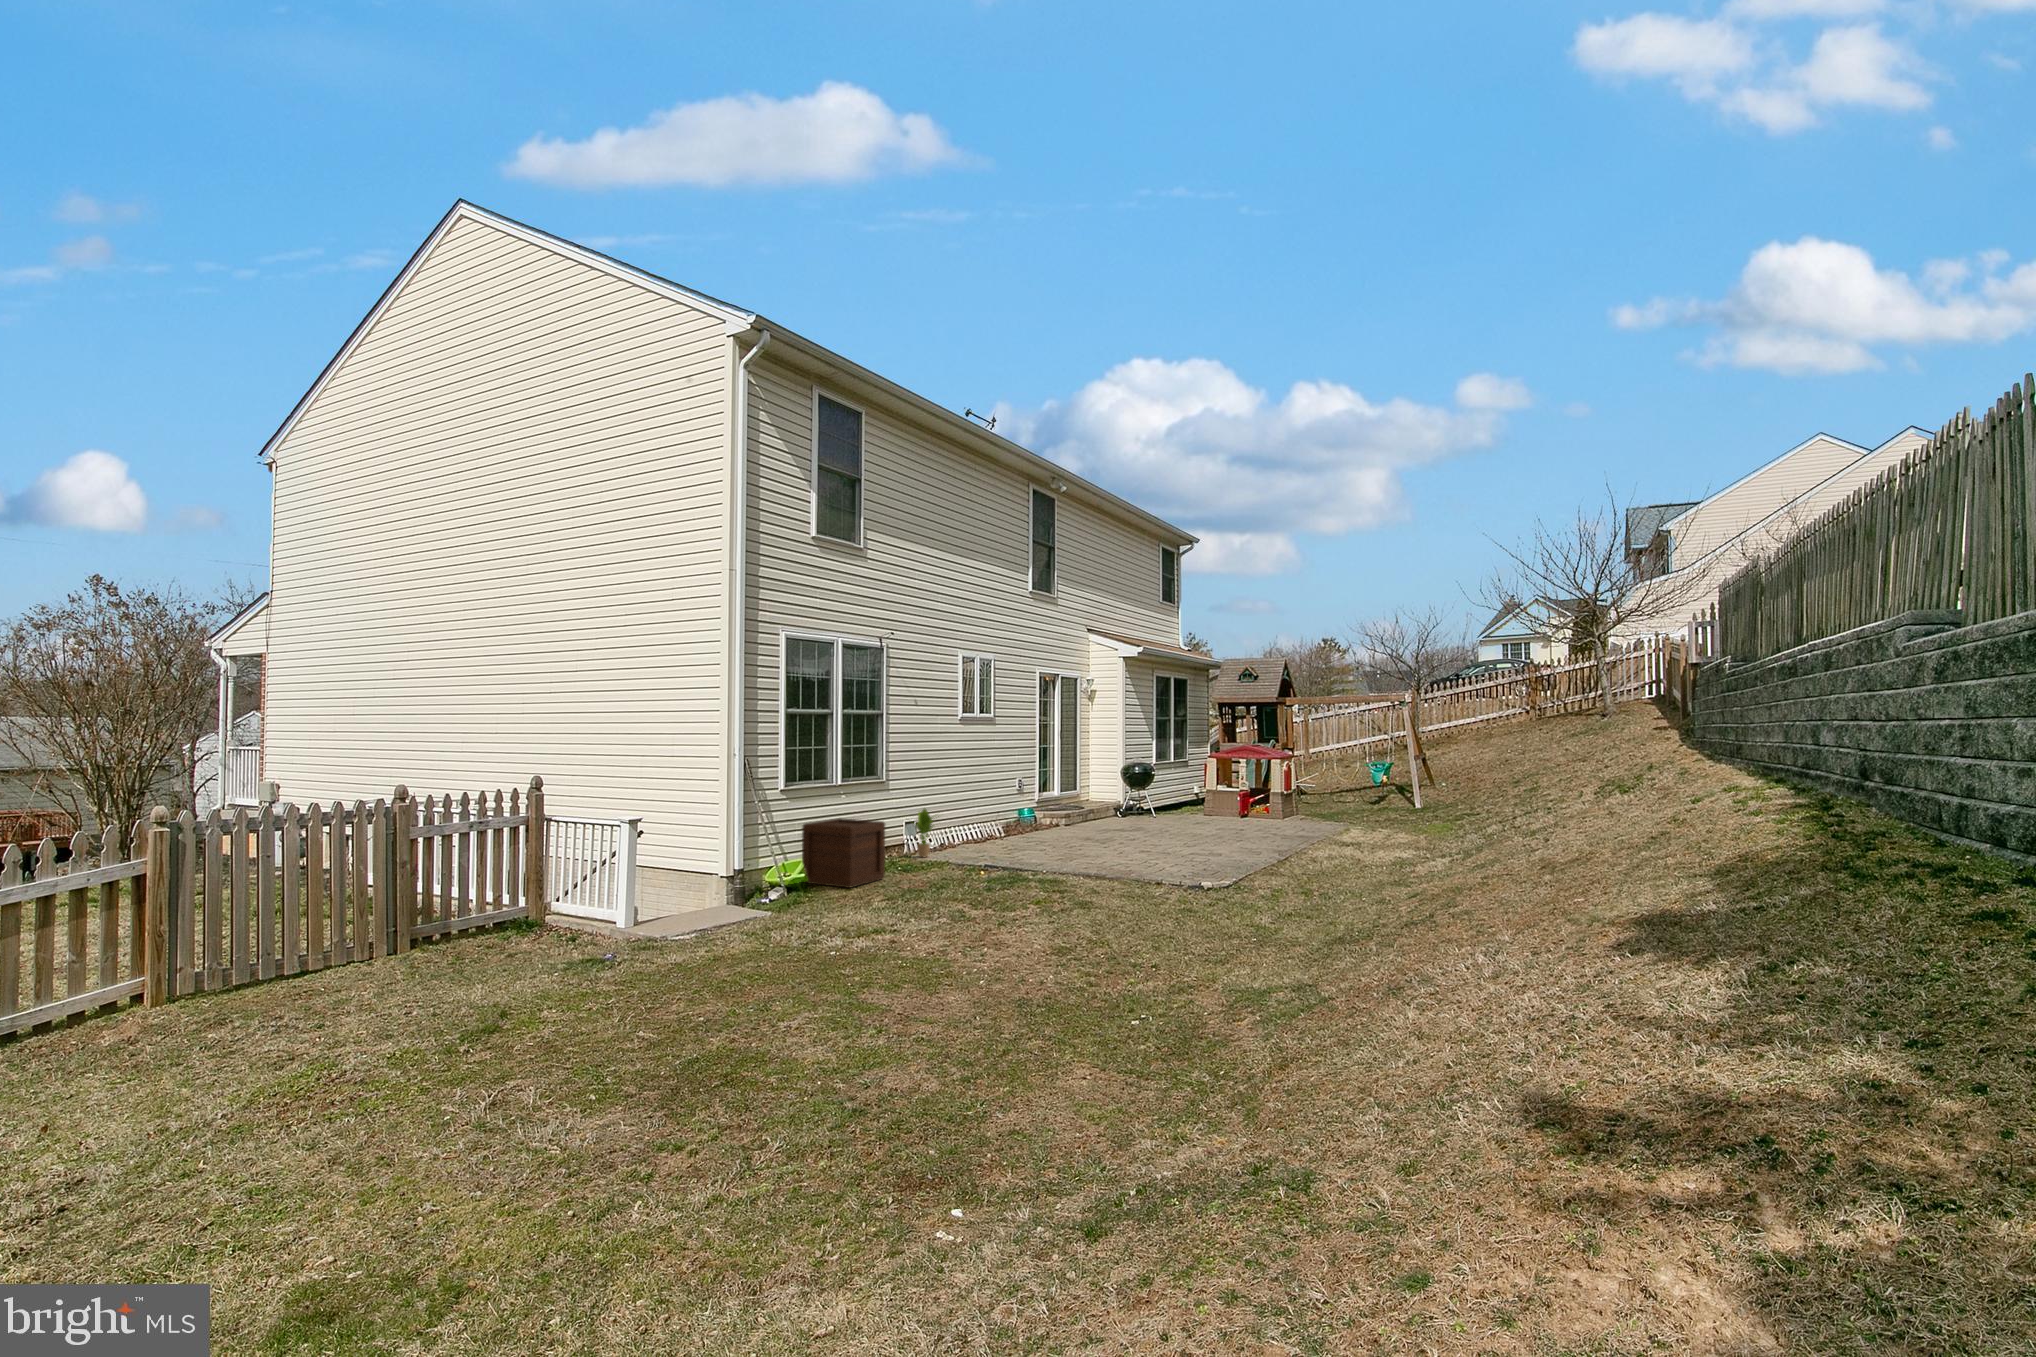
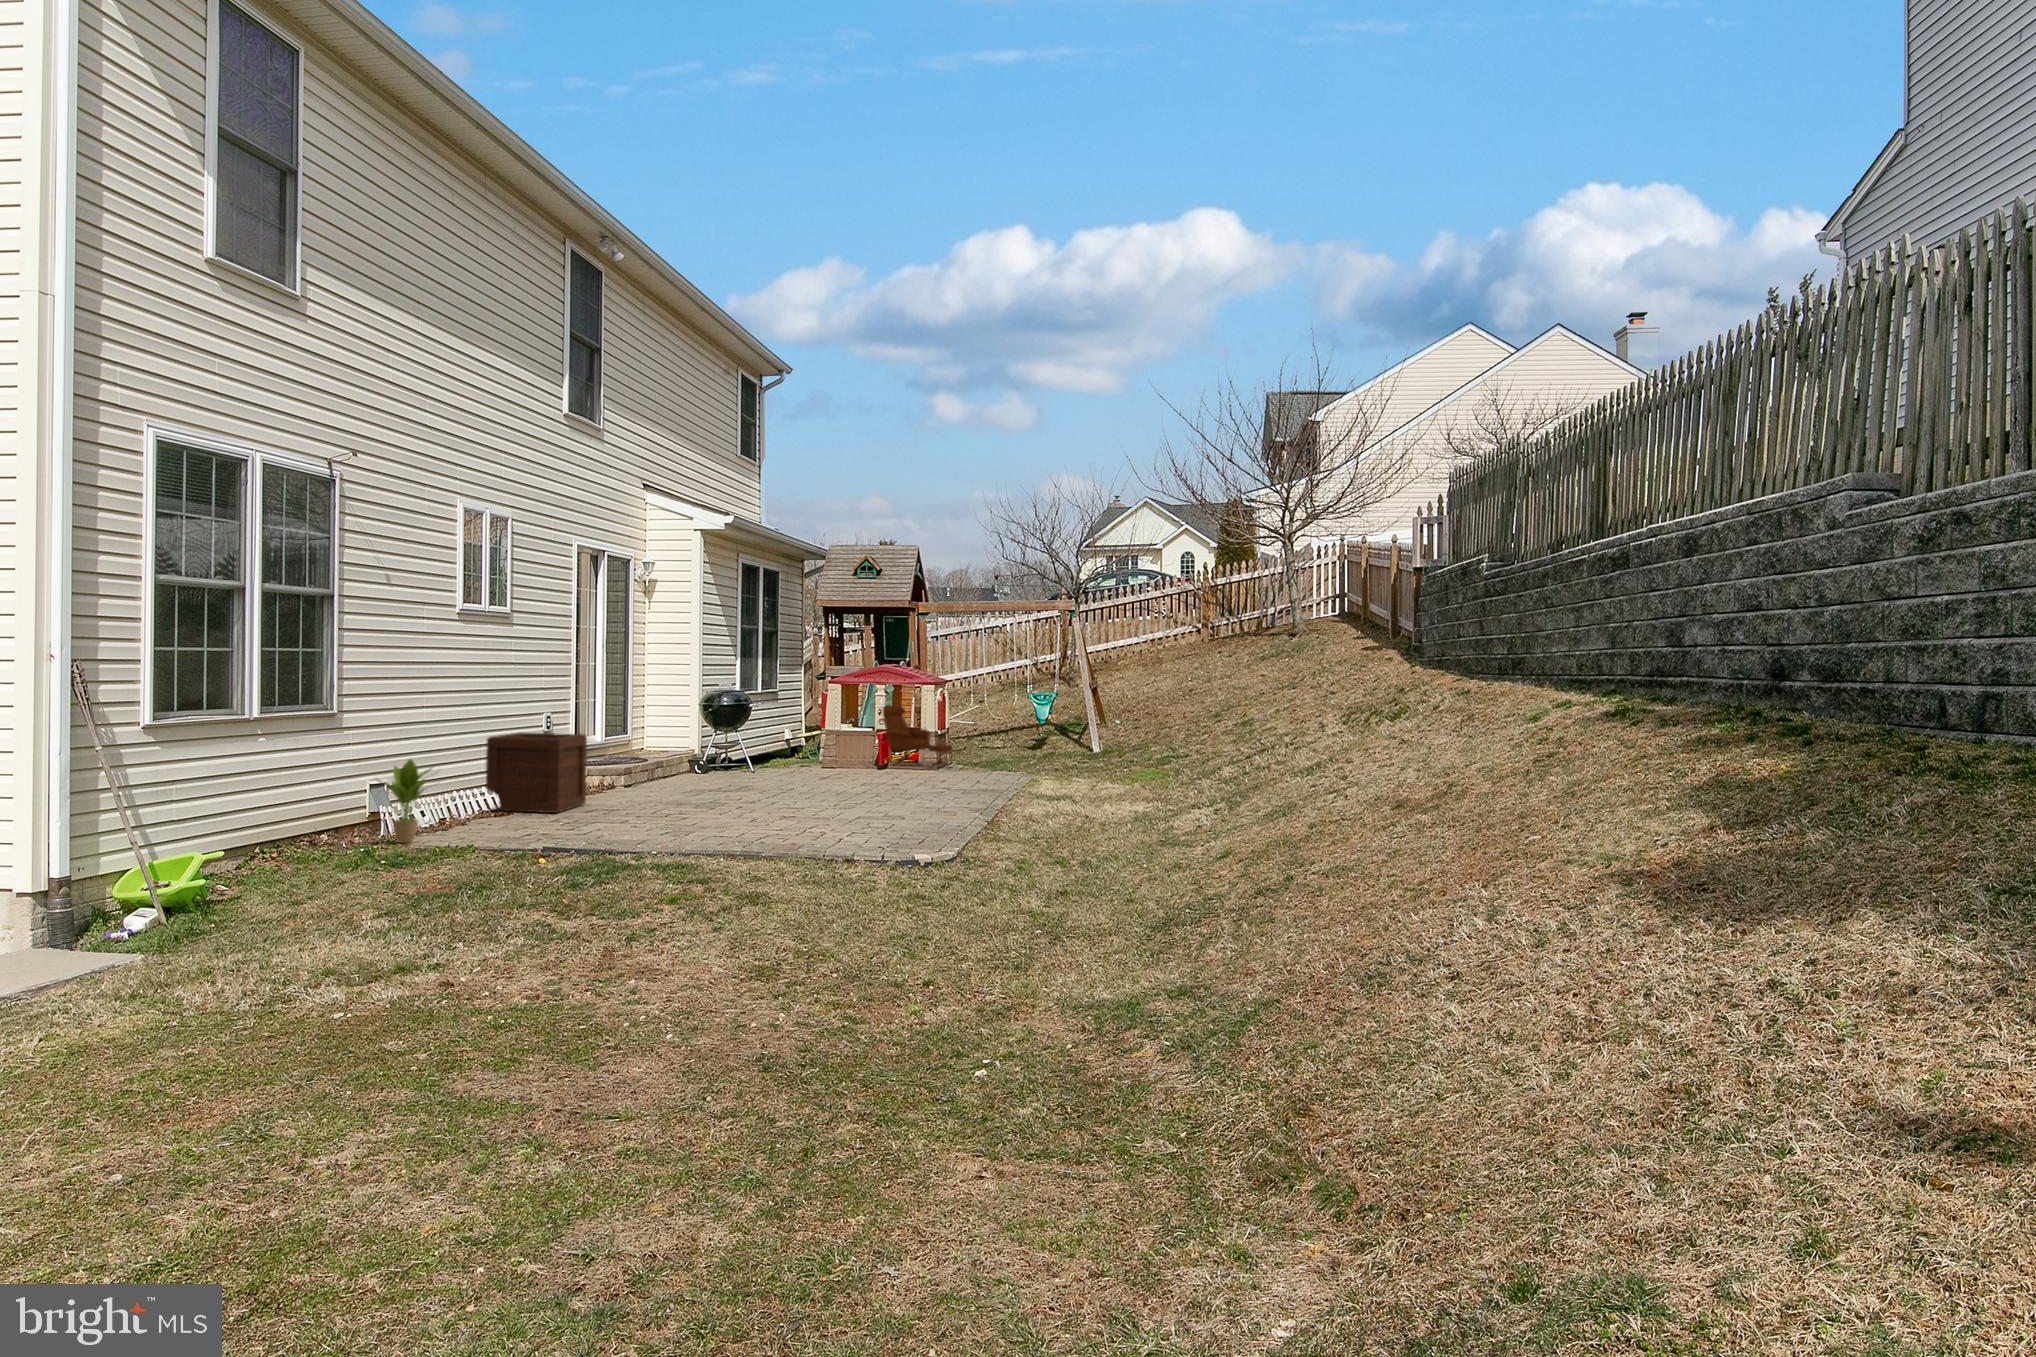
lounge chair: none [1249,772,1299,818] -> present [883,705,953,766]
wooden crate: present [802,818,885,888] -> present [486,732,587,813]

